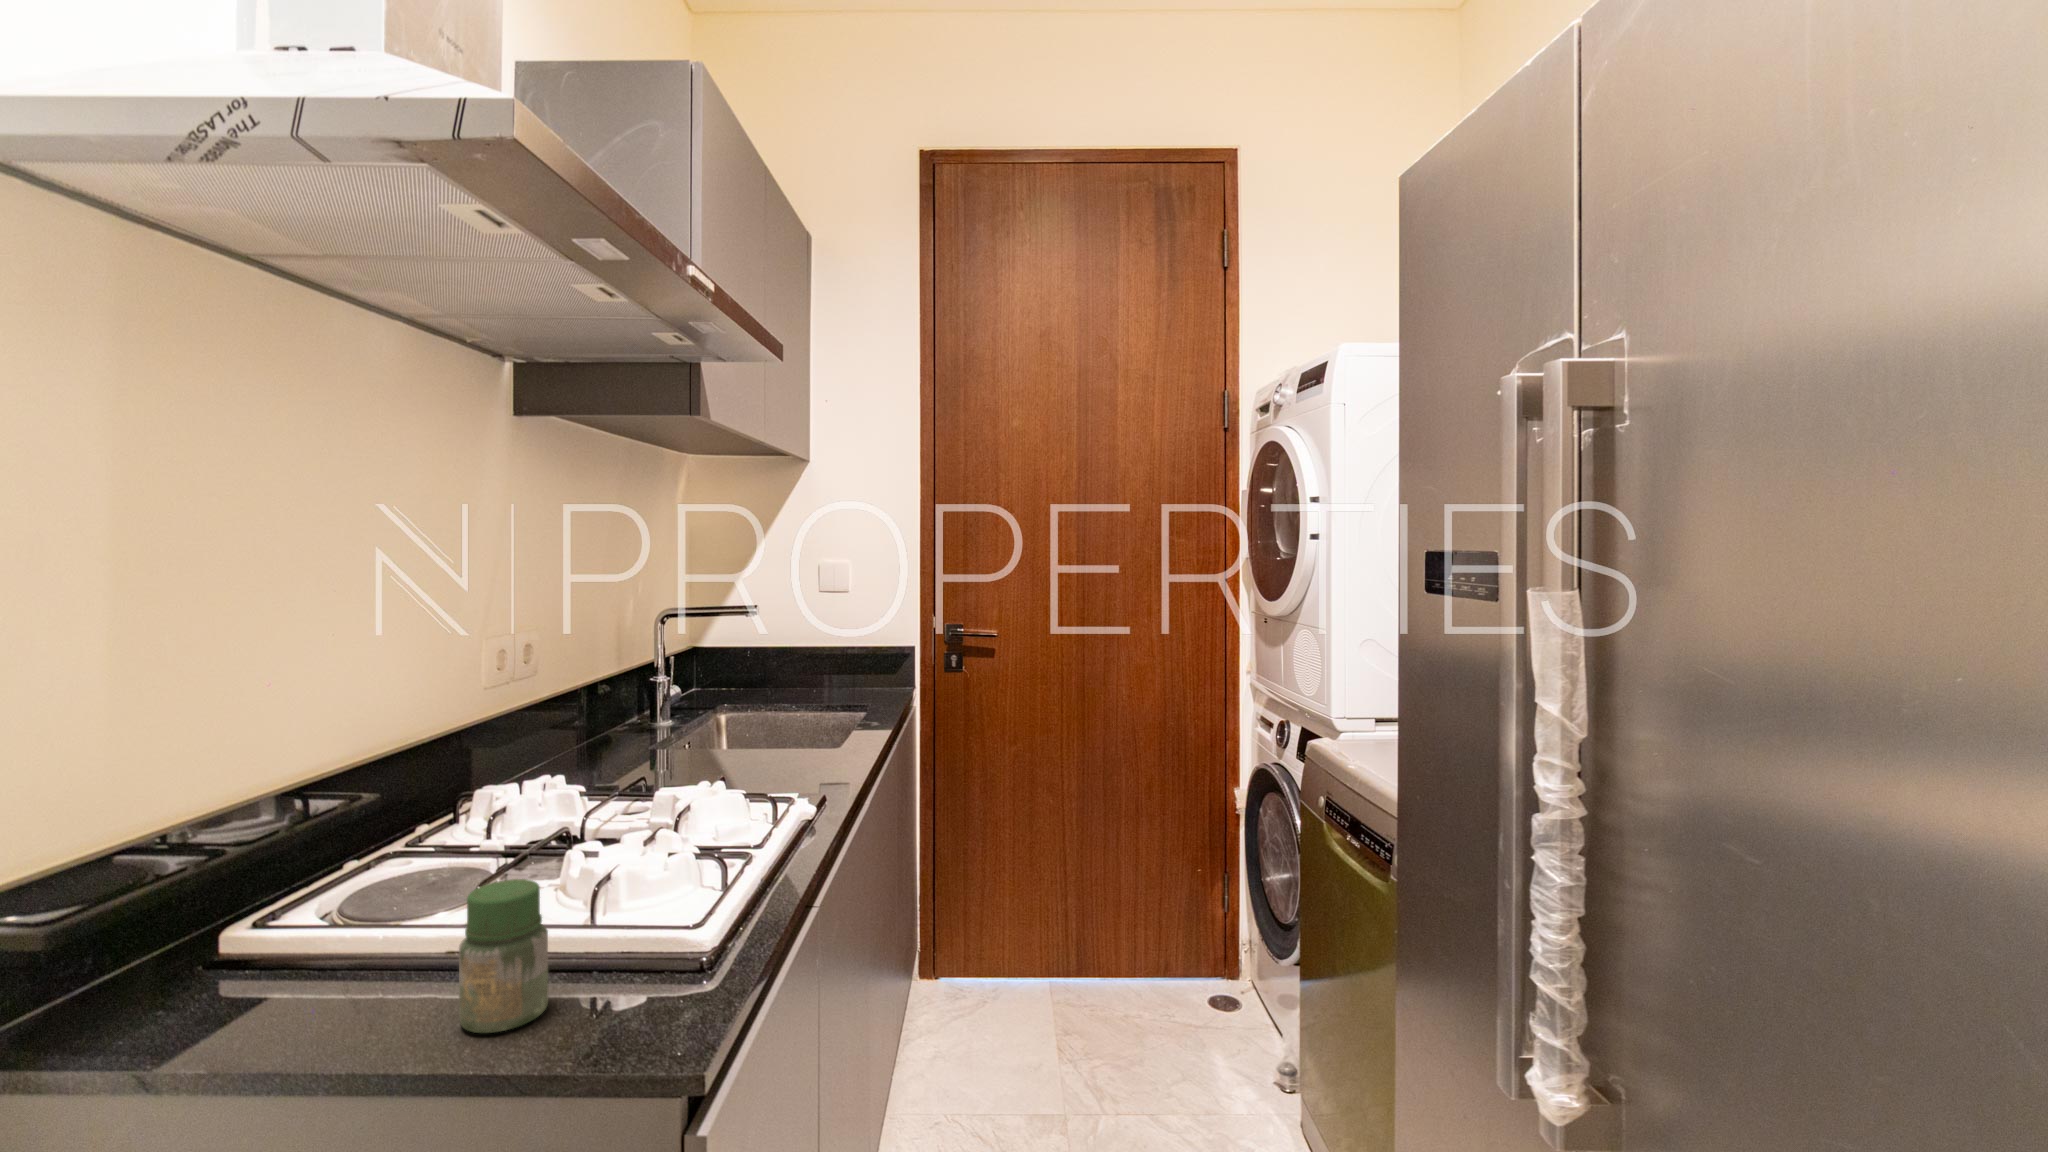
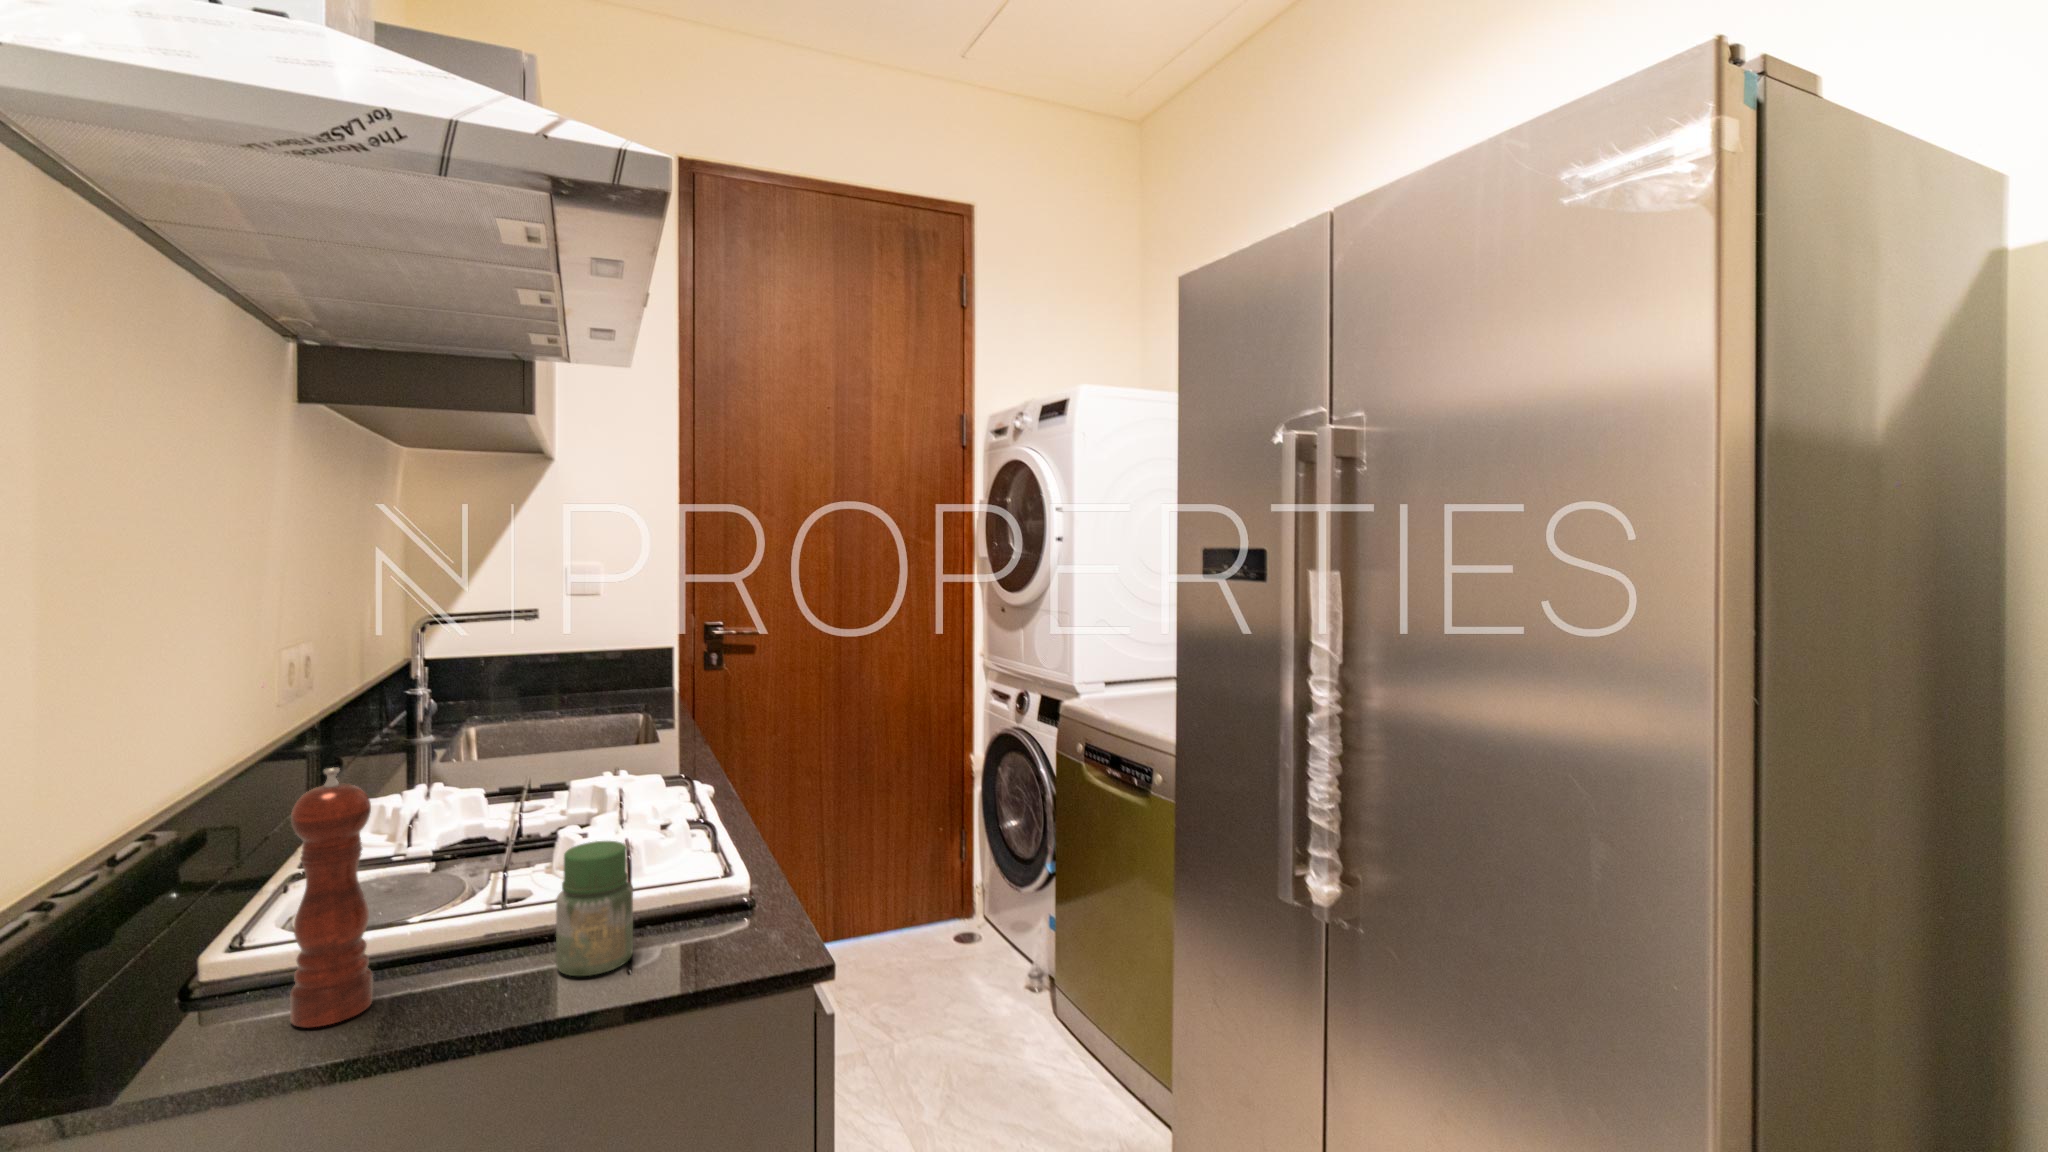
pepper mill: none [218,777,304,1038] -> present [290,767,373,1027]

